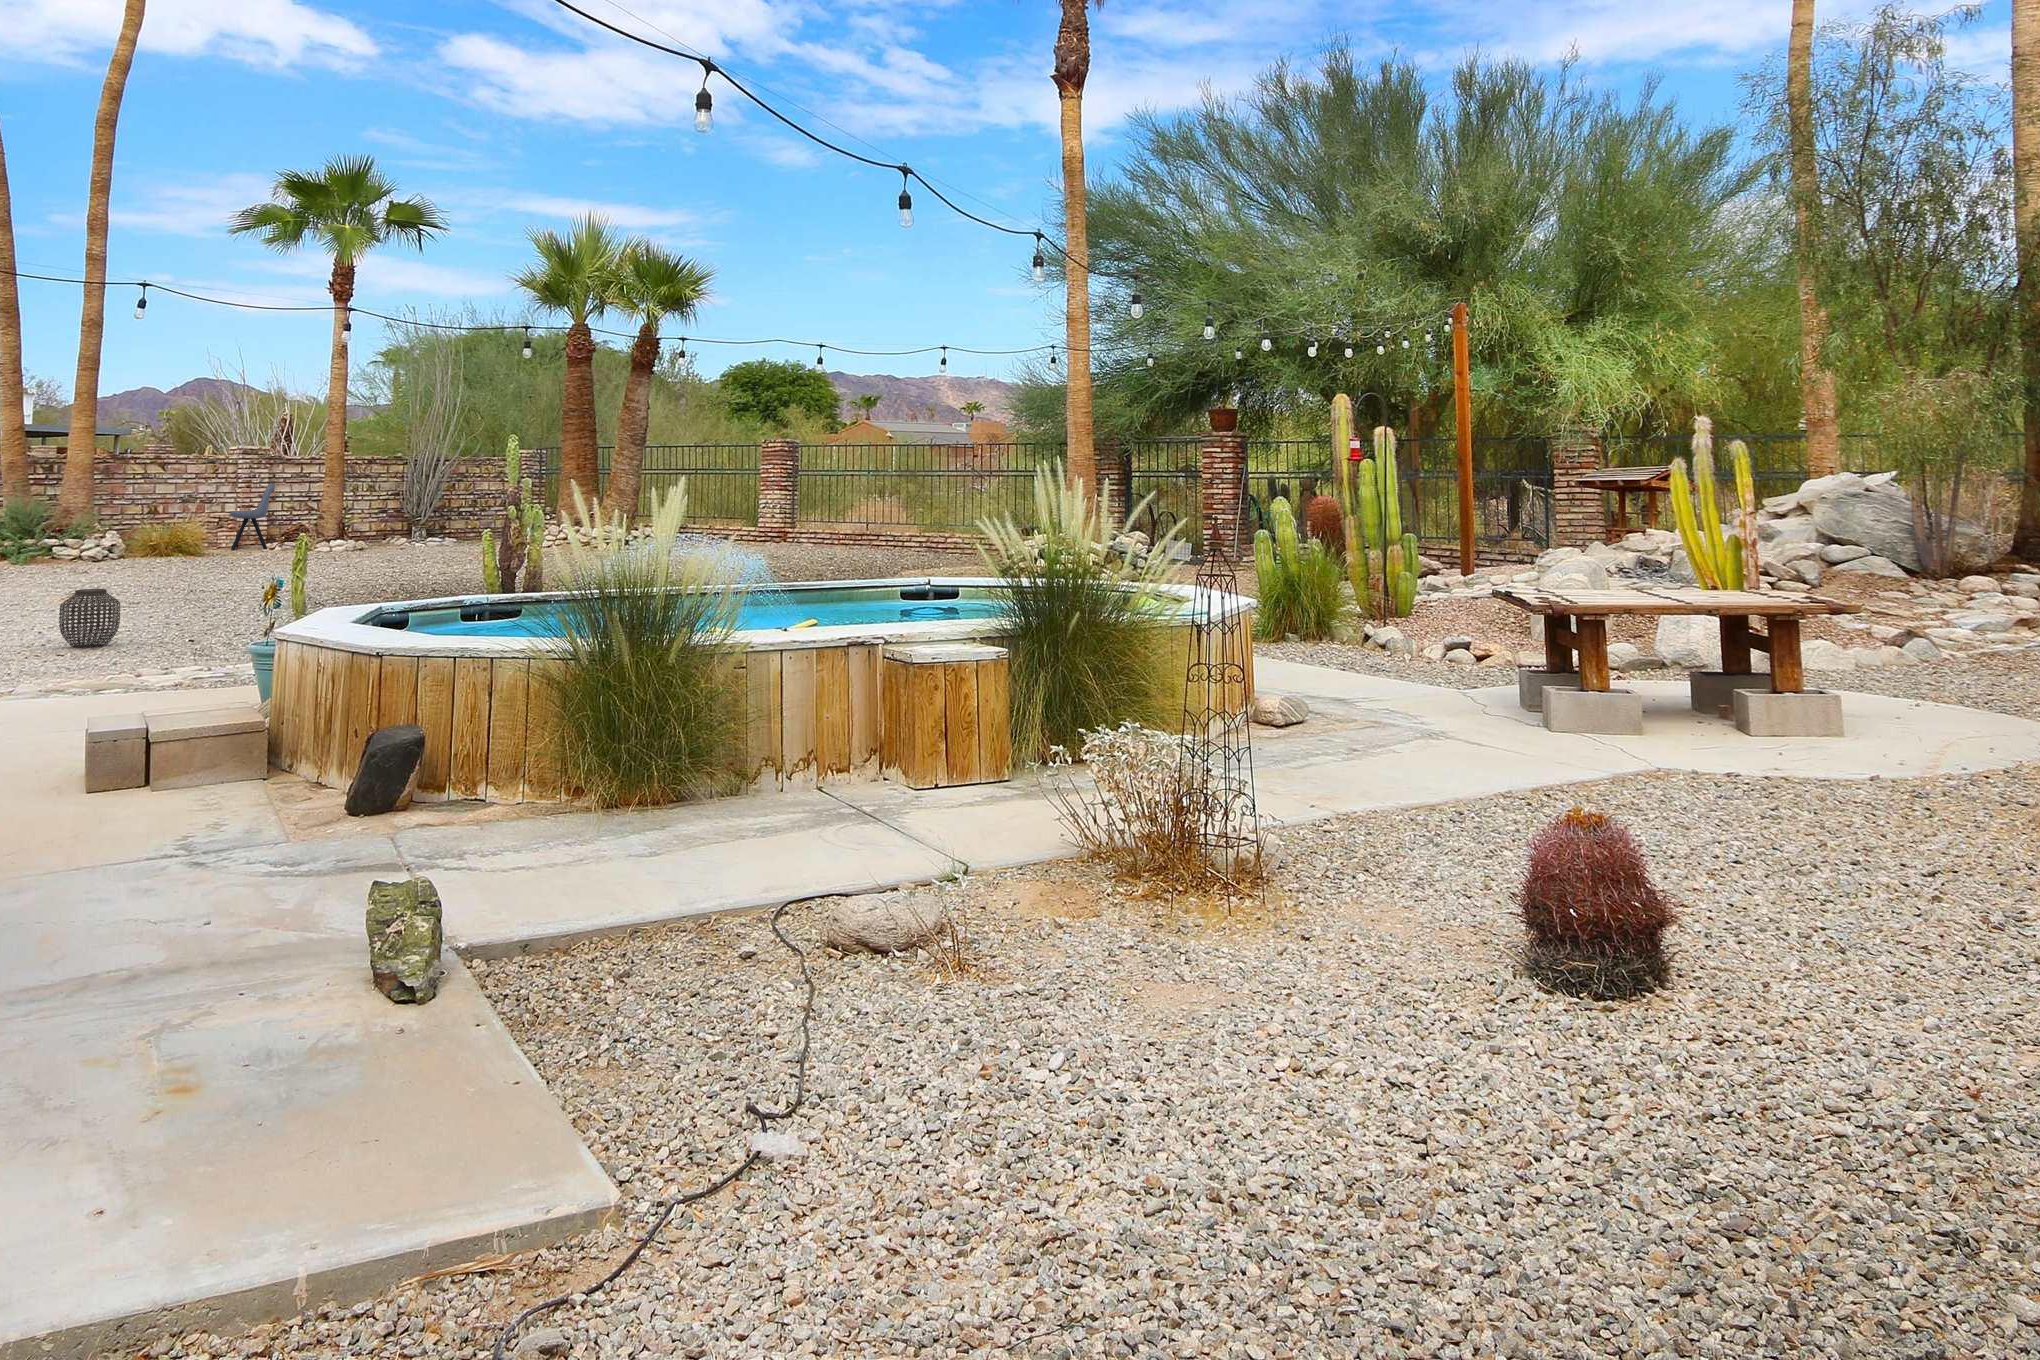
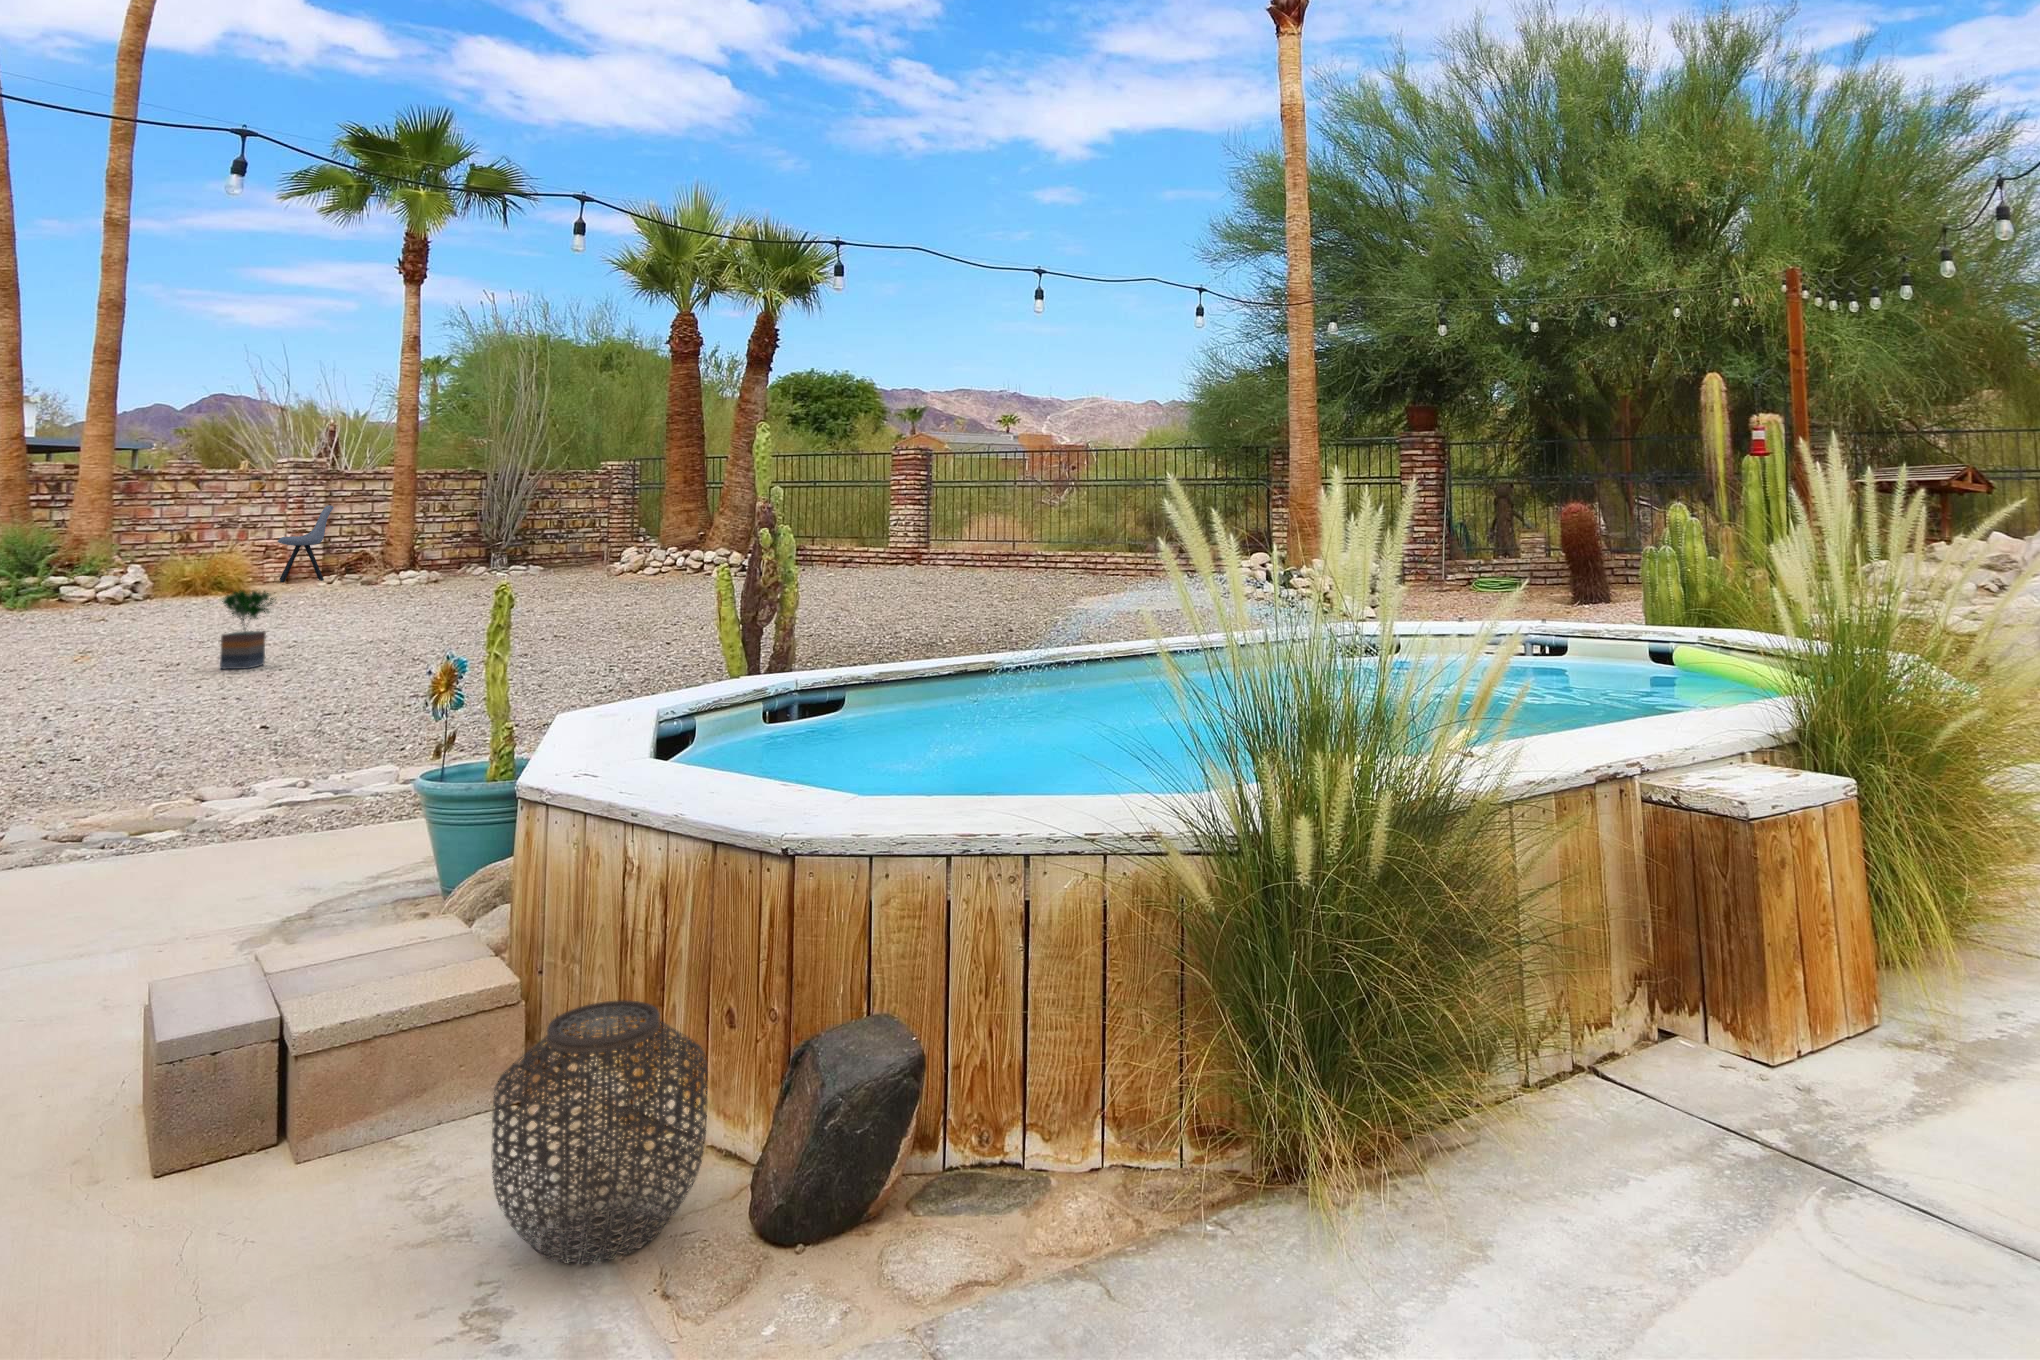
potted tree: none [172,543,216,607] -> present [220,590,276,669]
woven basket: present [59,589,120,648] -> present [491,1000,708,1264]

